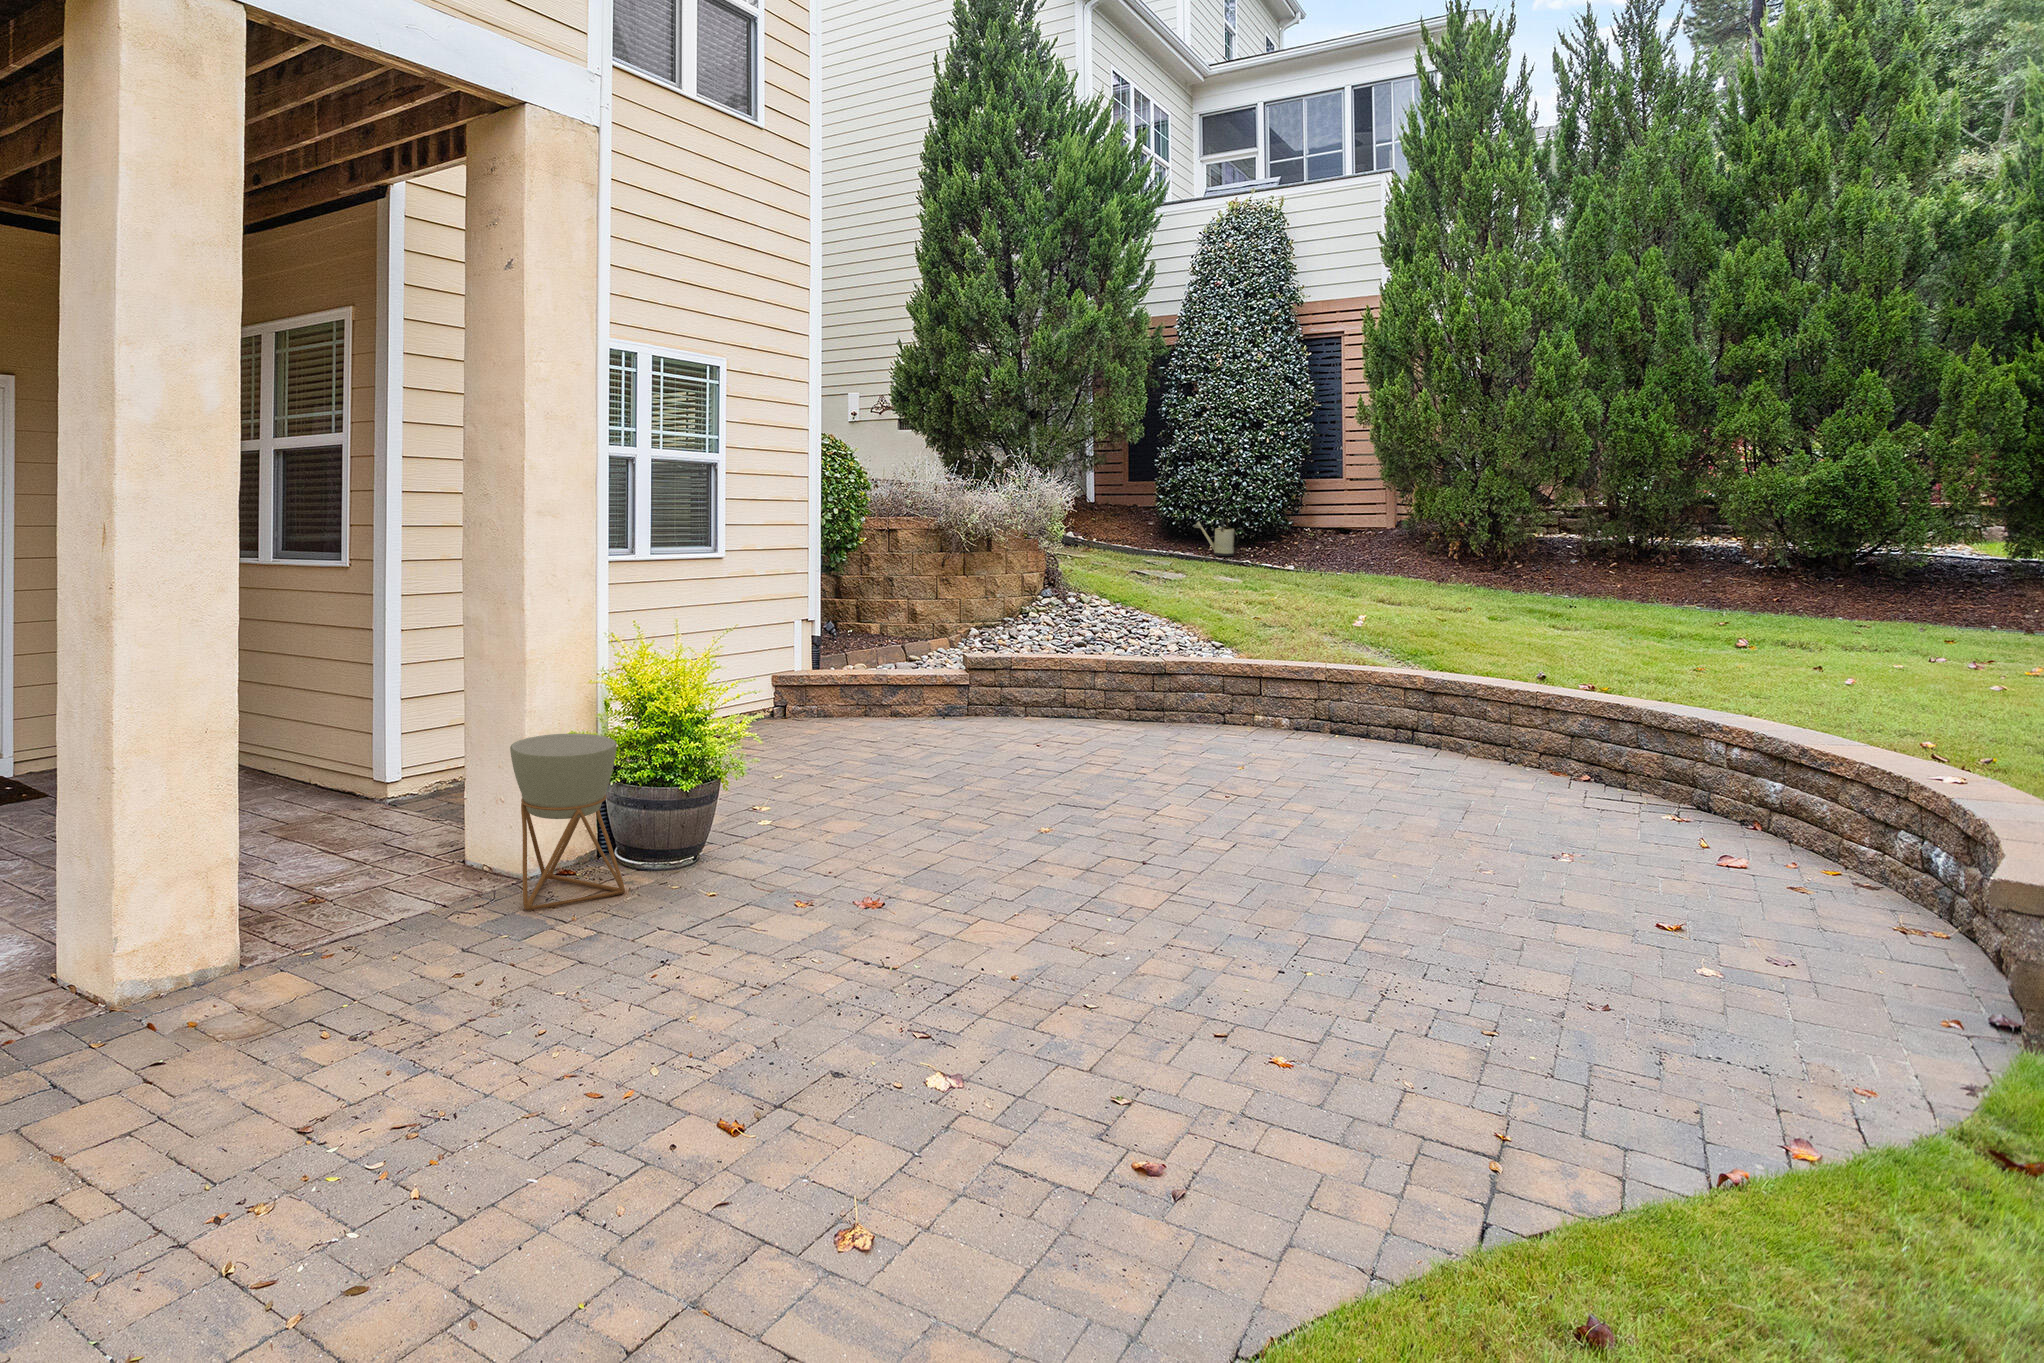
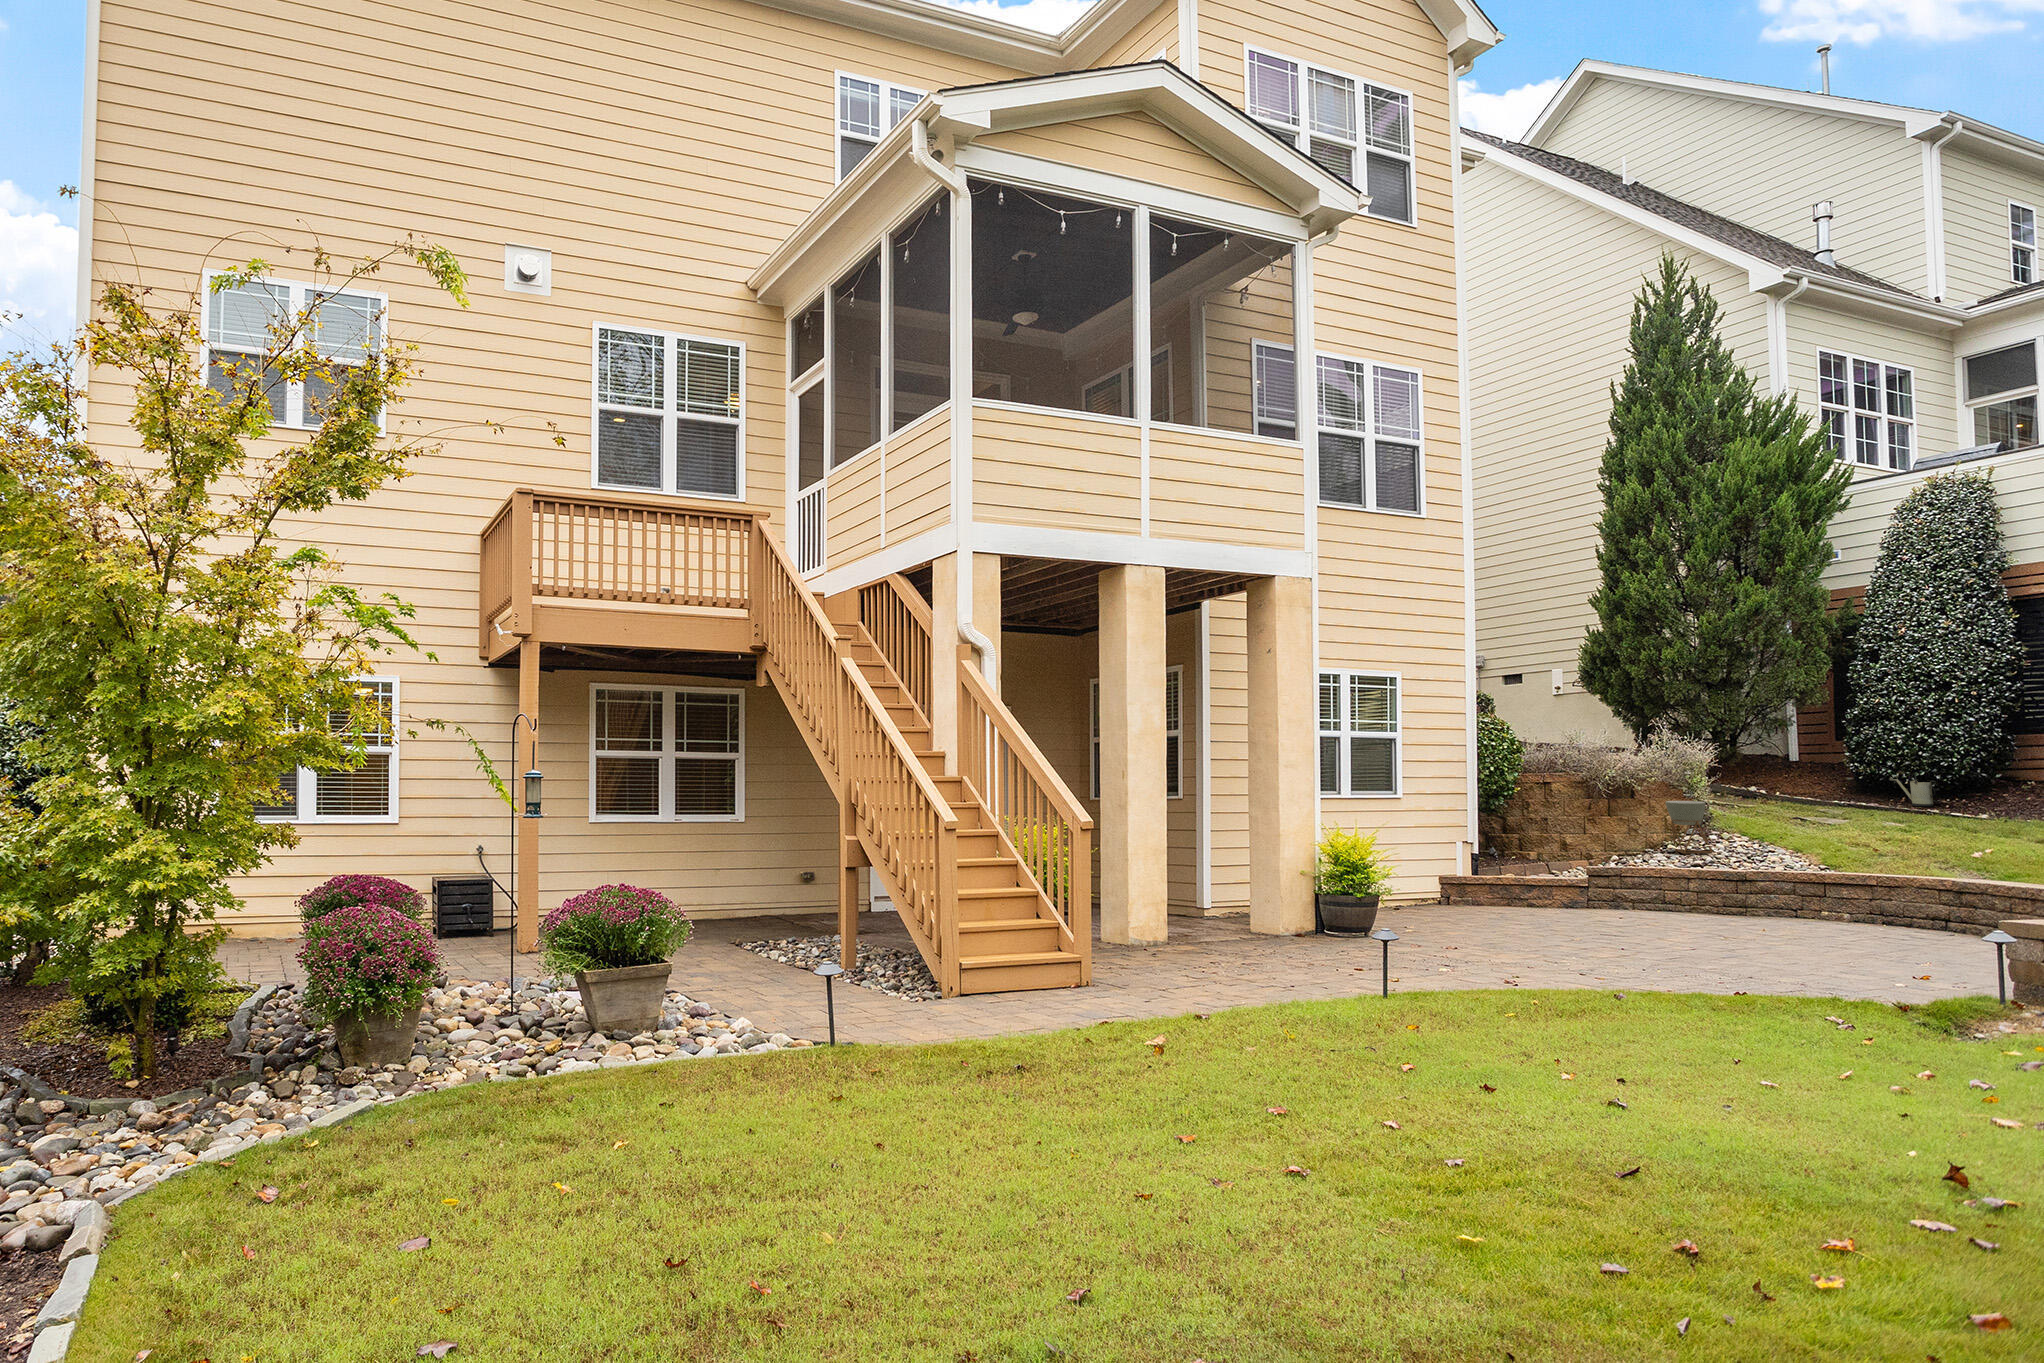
planter: present [510,734,625,911] -> present [1665,801,1713,854]

